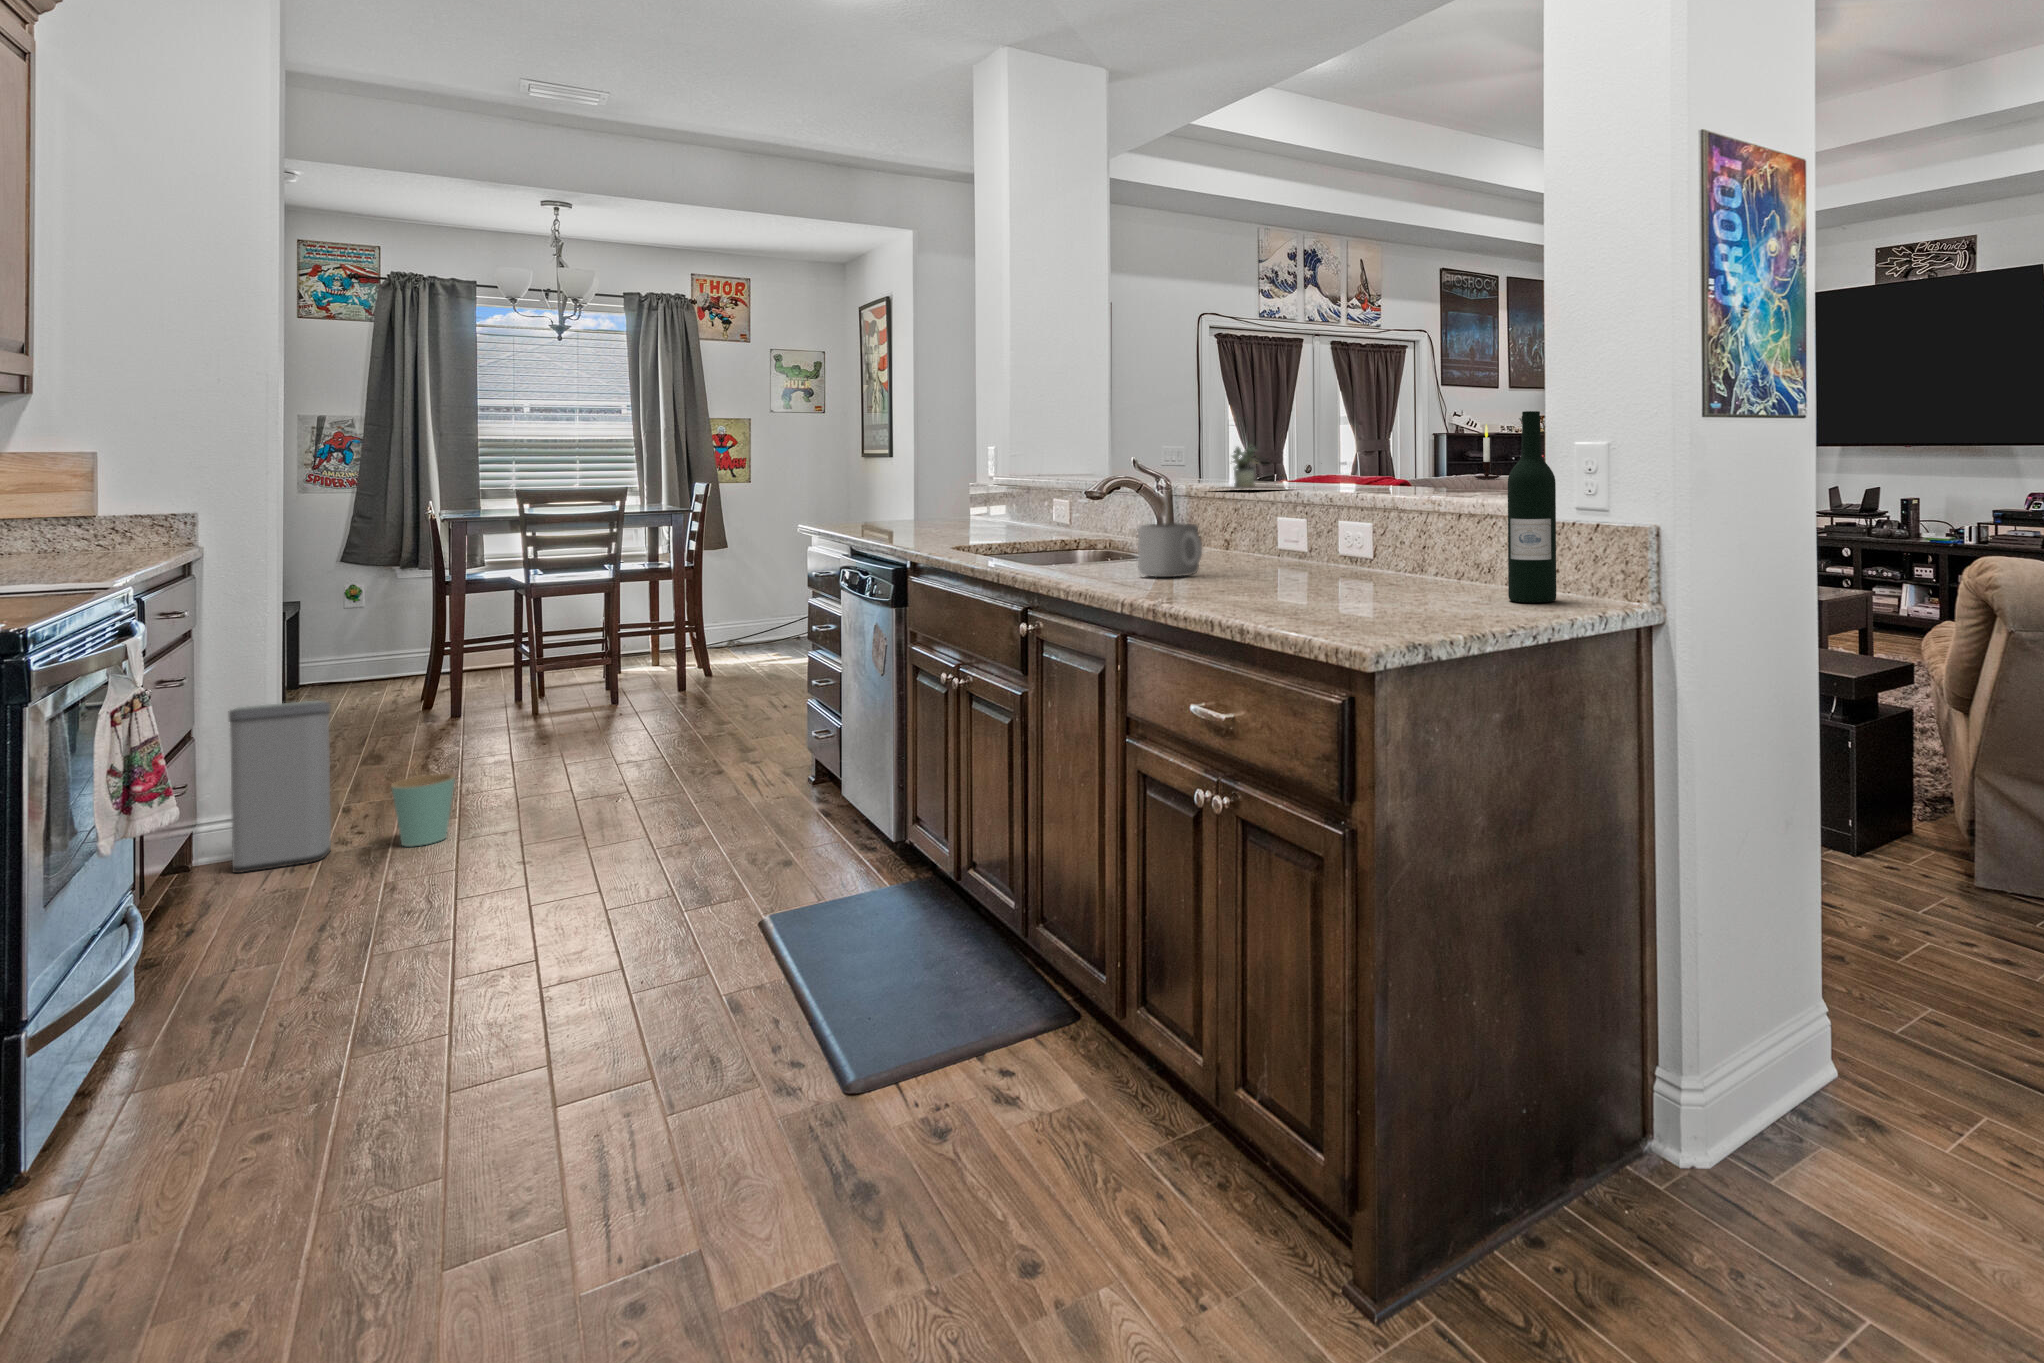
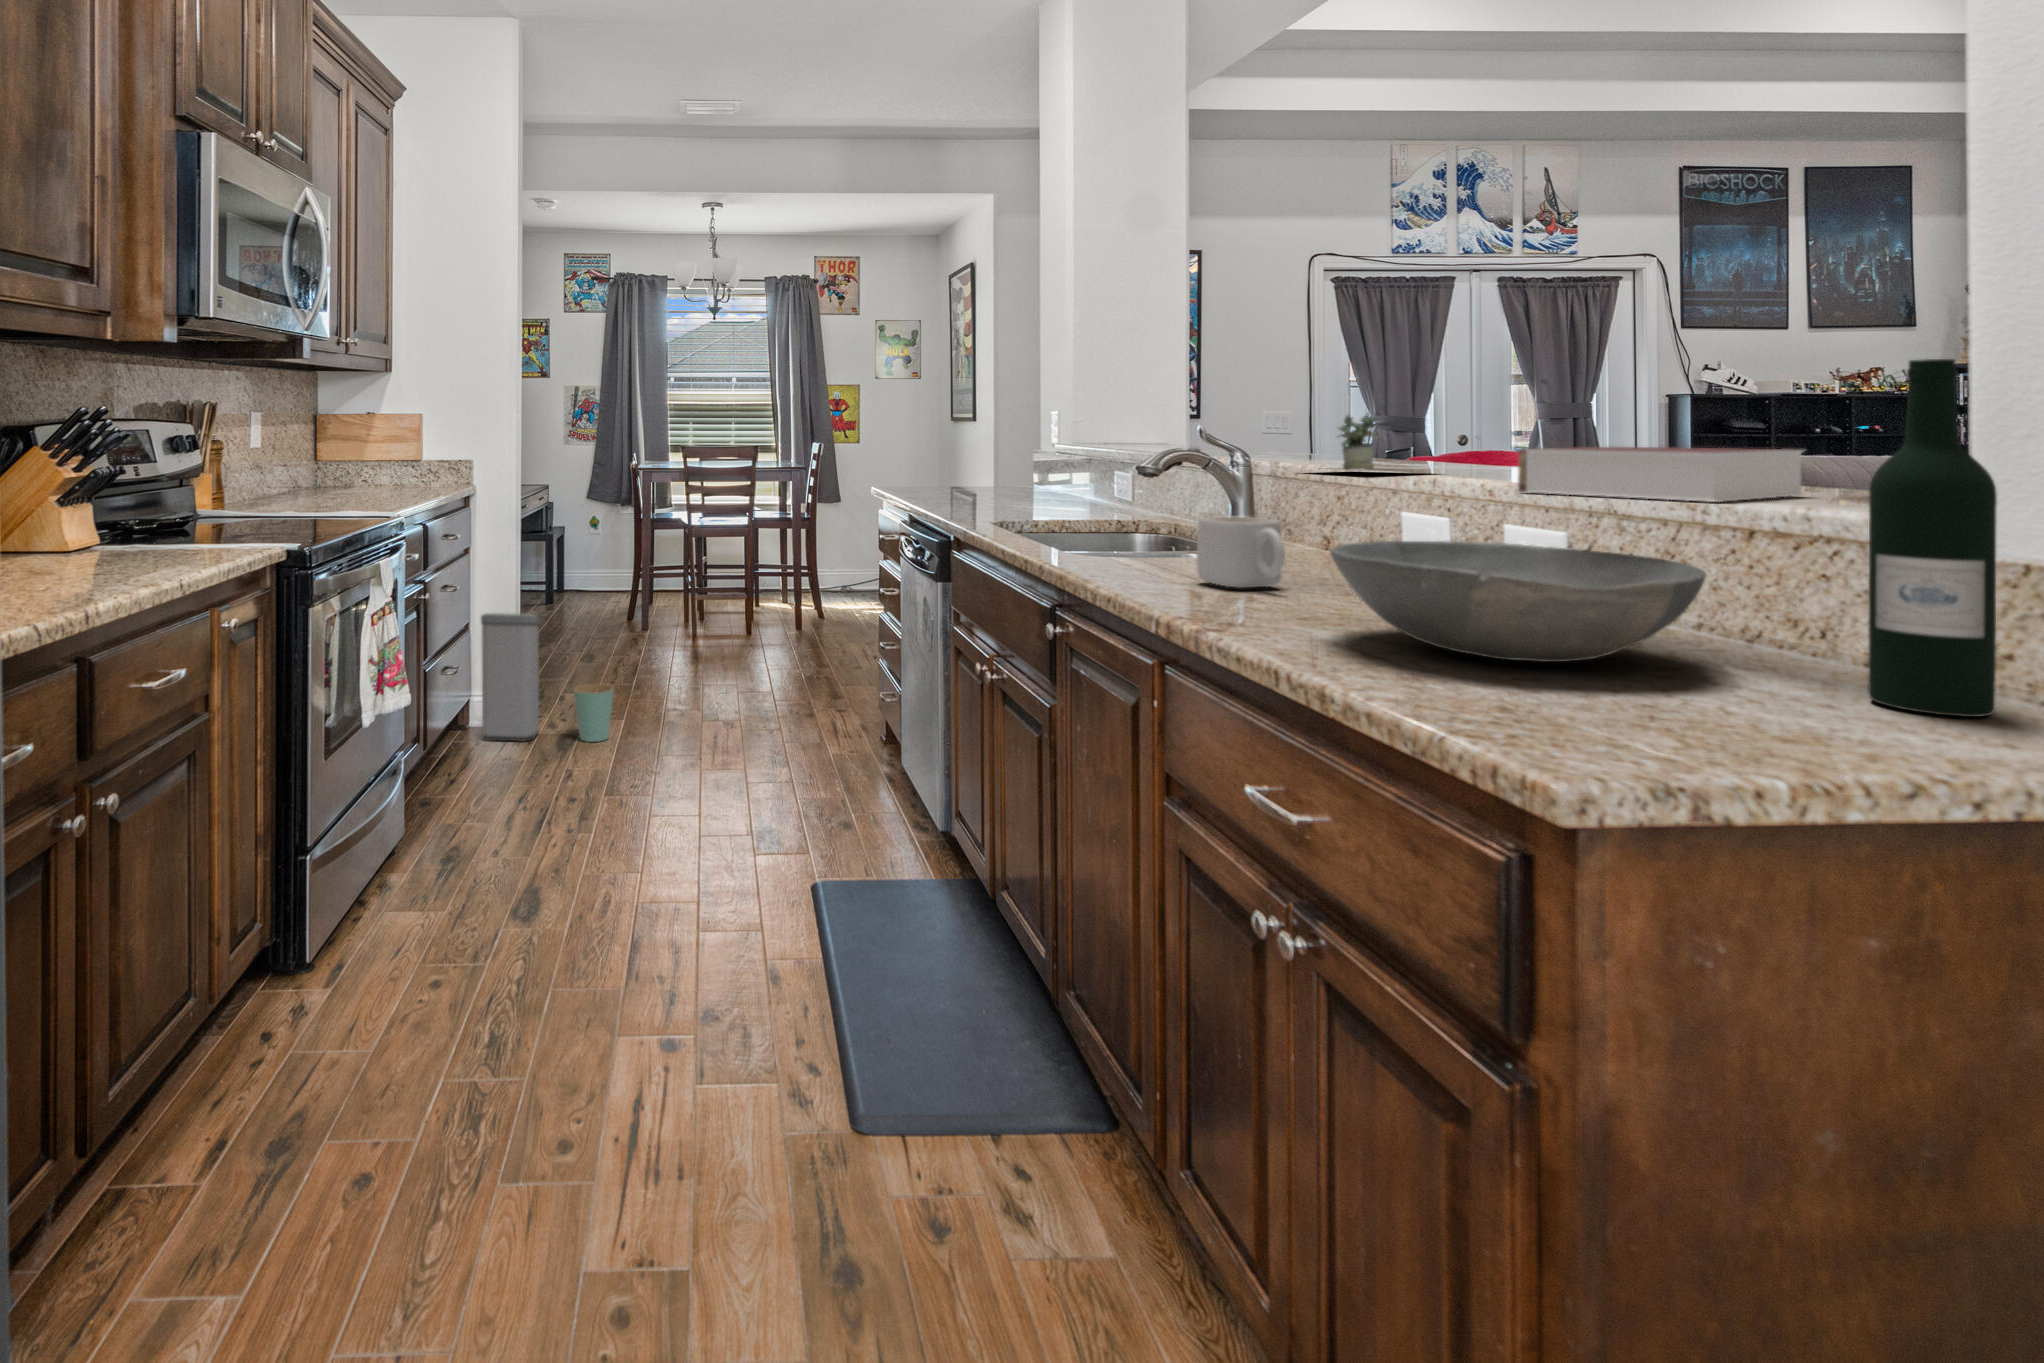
candle: present [1474,424,1502,479] -> none [1751,379,1810,462]
book: none [1346,466,1491,497] -> present [1518,447,1803,502]
bowl: none [1238,529,1440,599] -> present [1330,541,1706,662]

